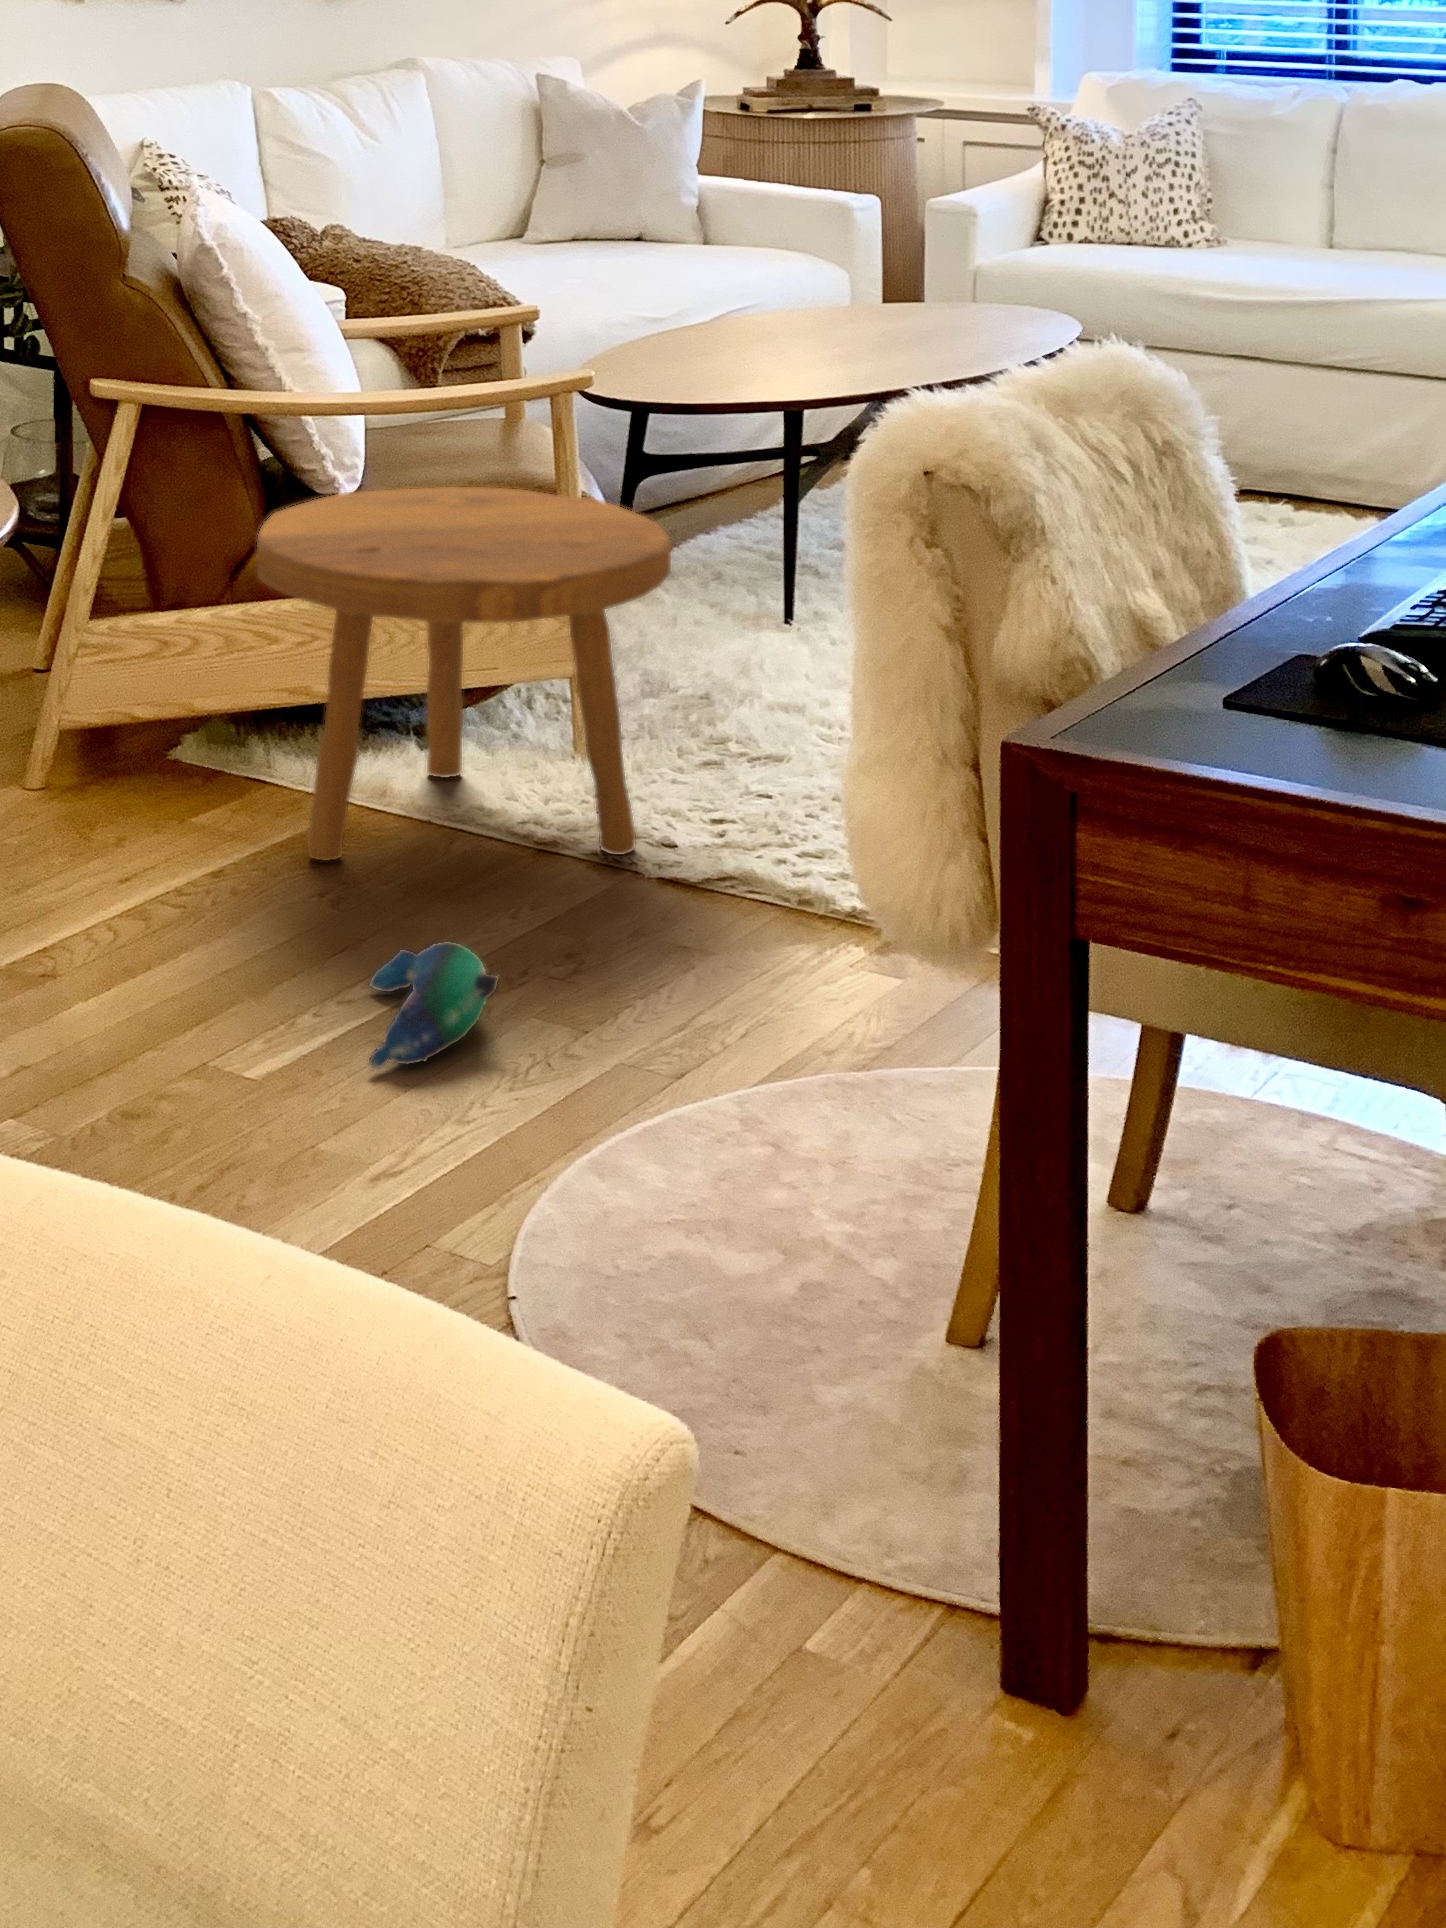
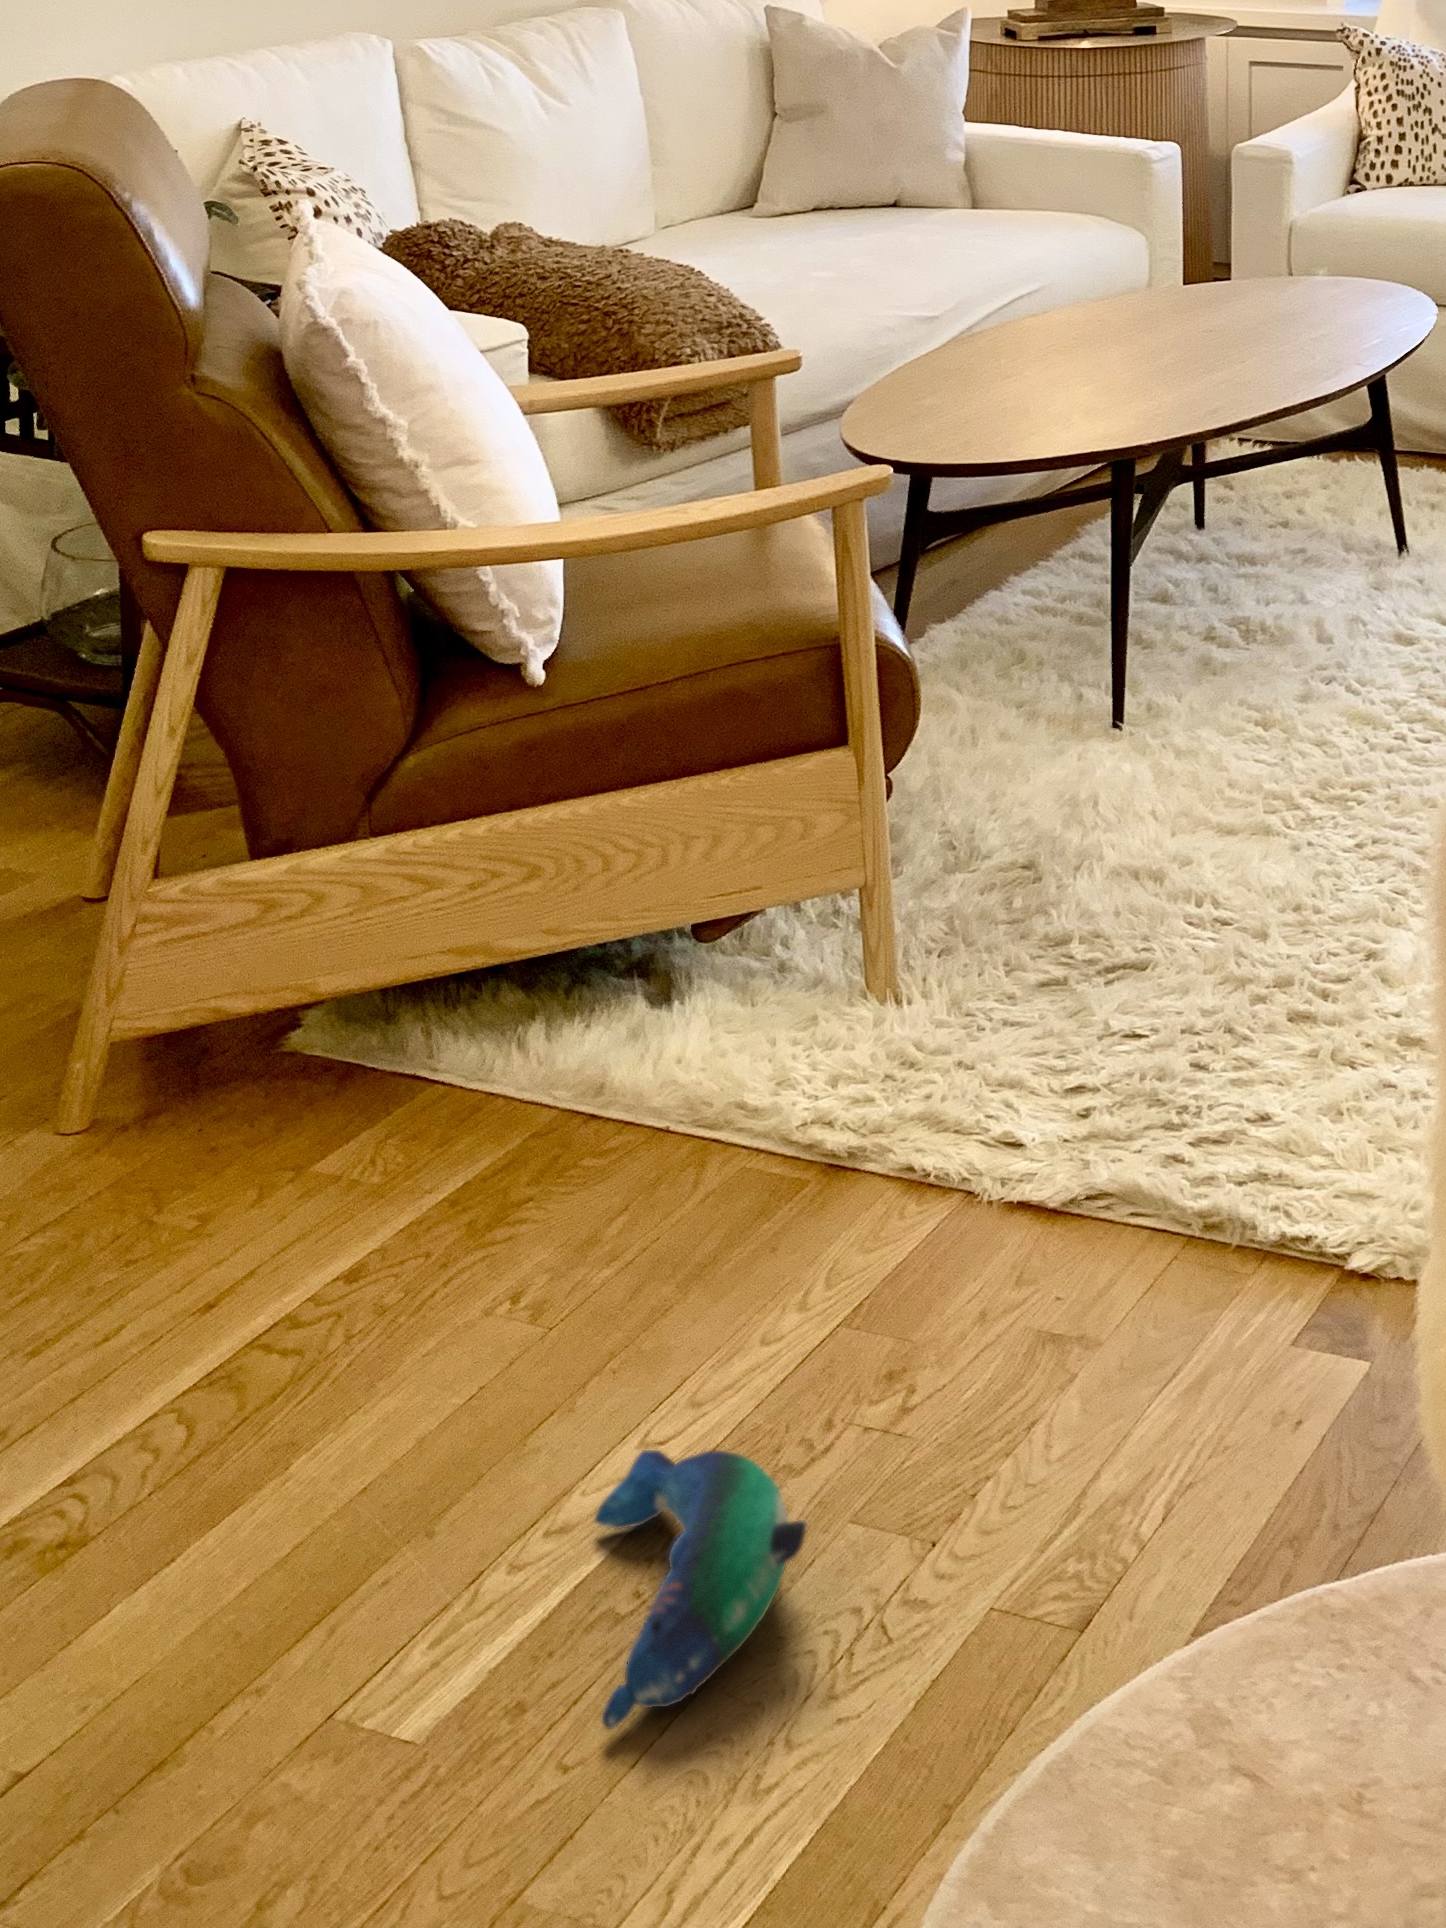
footstool: present [256,487,671,860] -> none [403,634,1014,1241]

